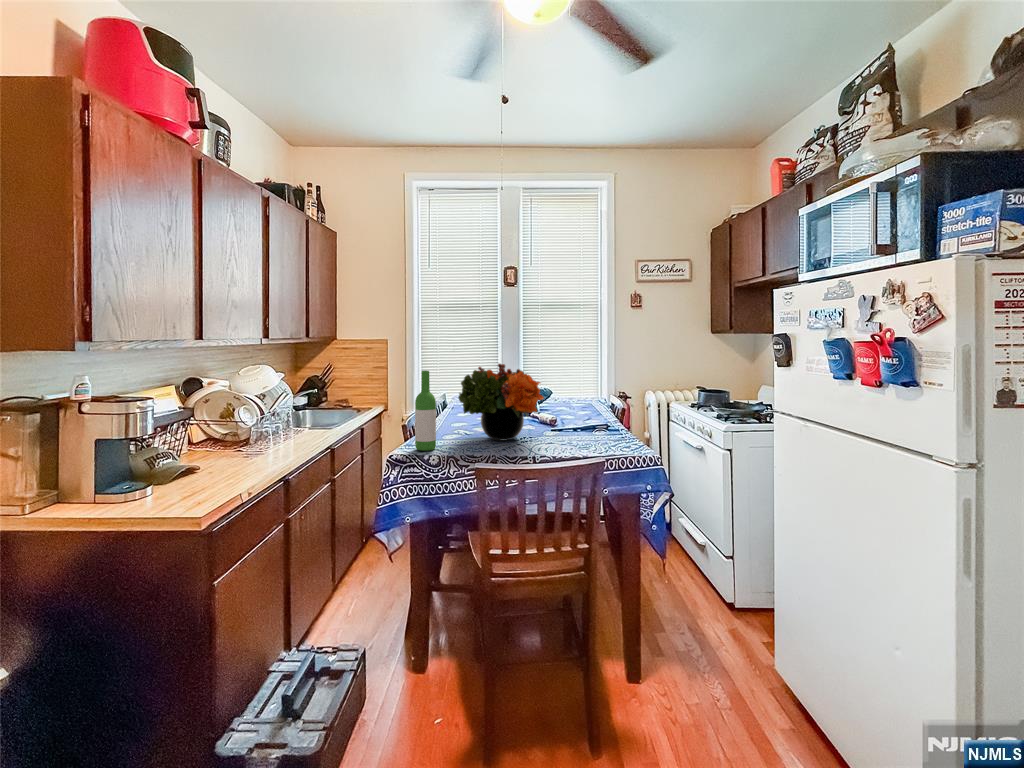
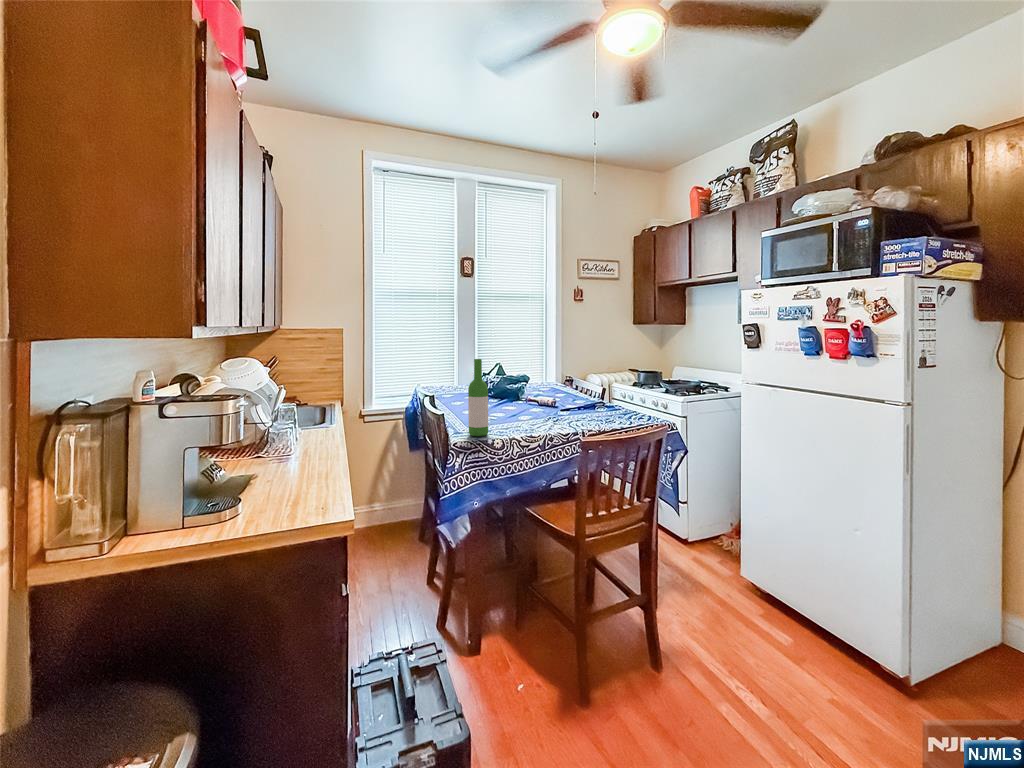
flower arrangement: present [458,364,544,440] -> none [494,351,573,423]

